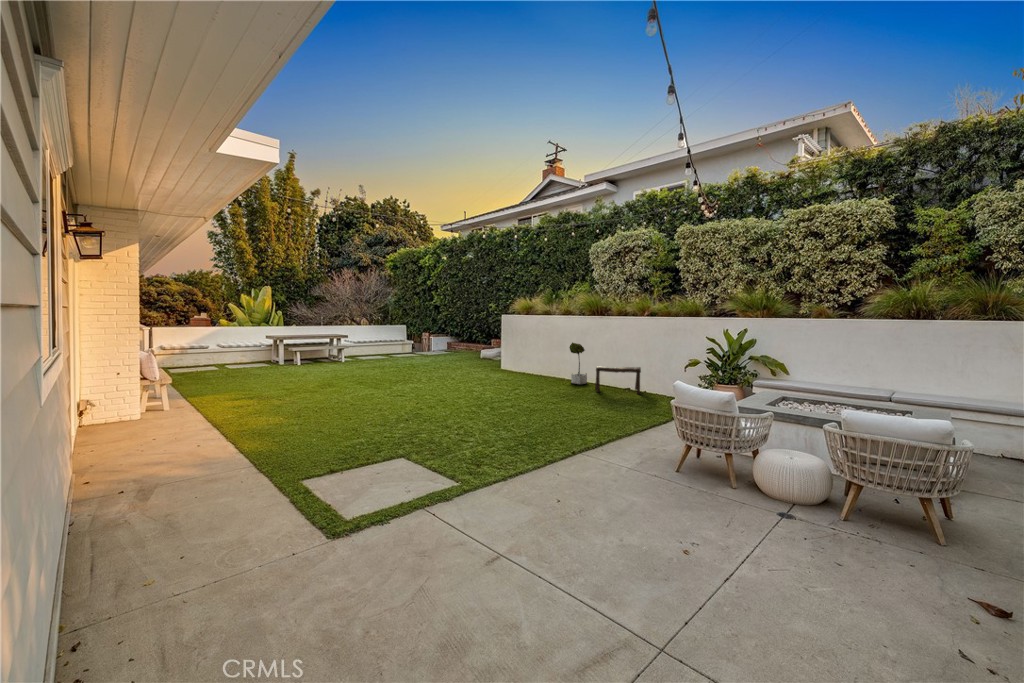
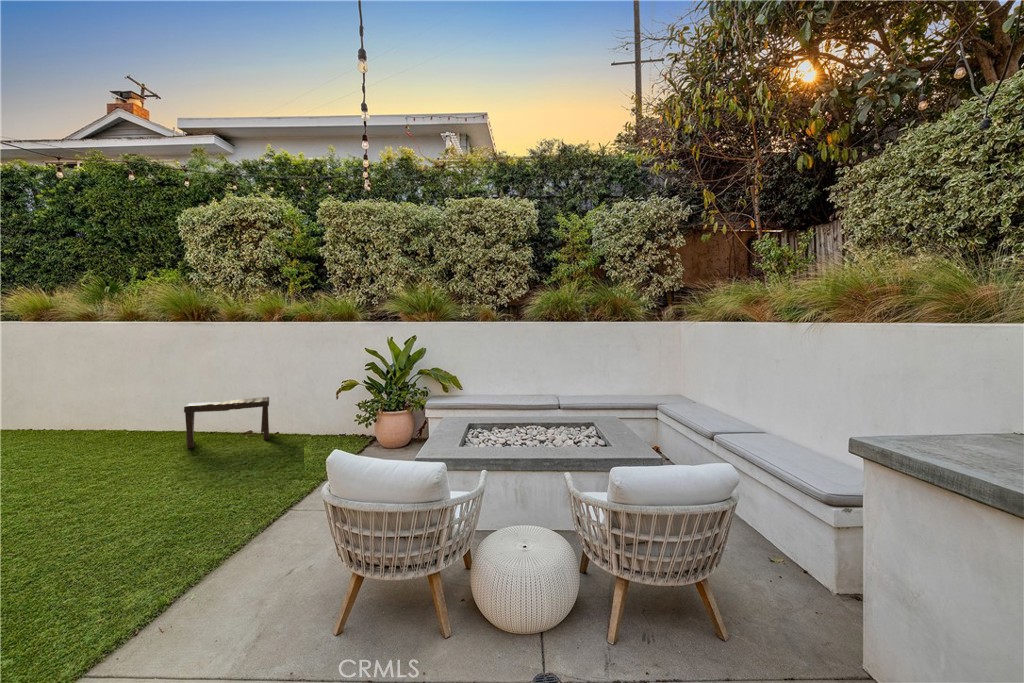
potted tree: present [569,342,587,384] -> none [132,365,174,436]

